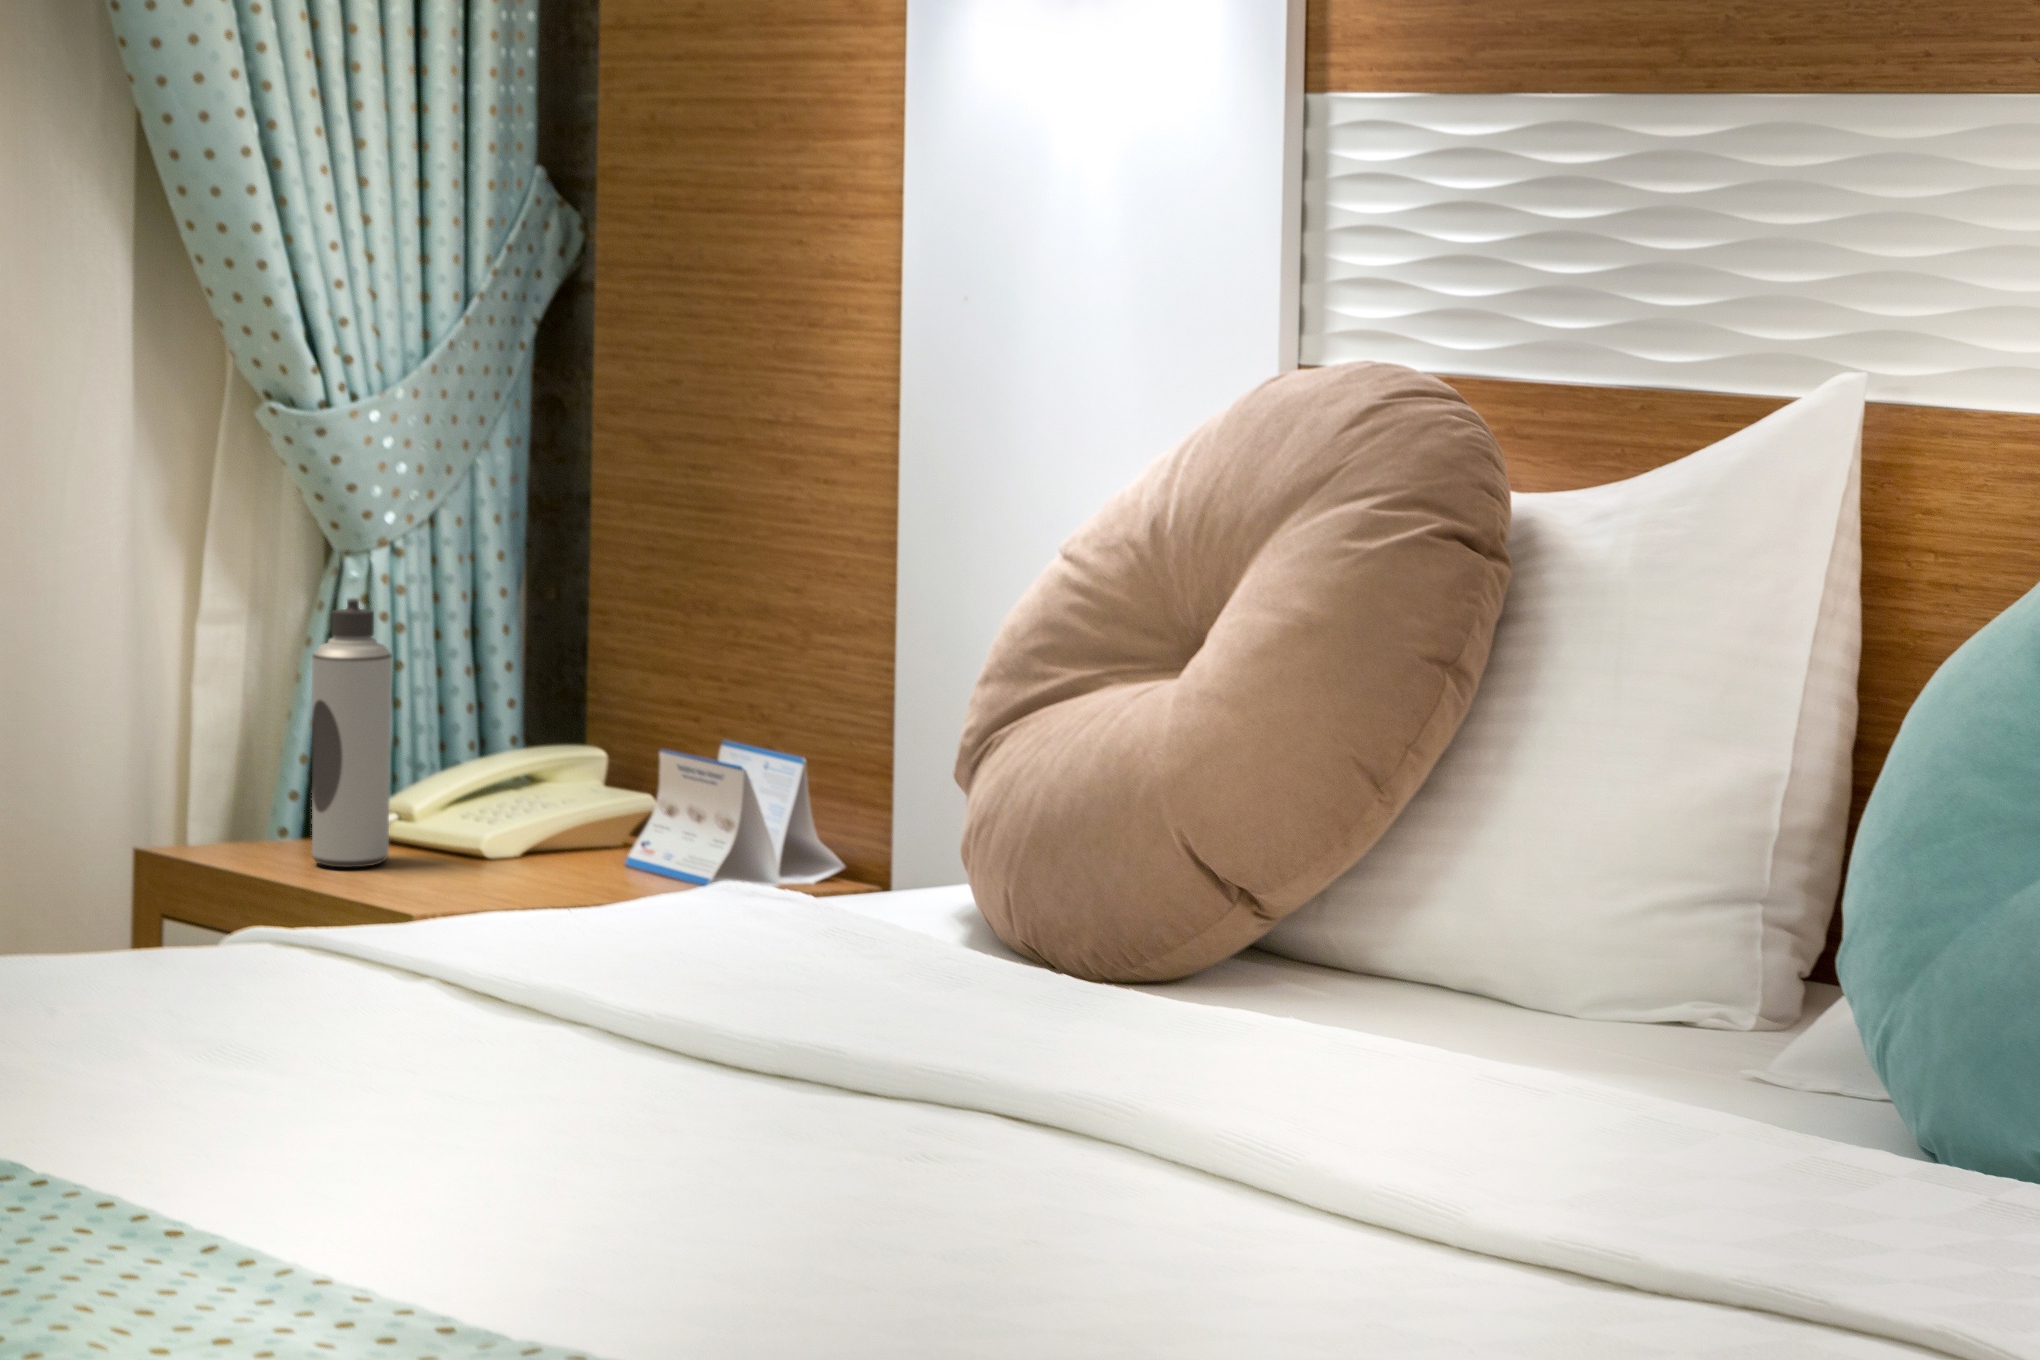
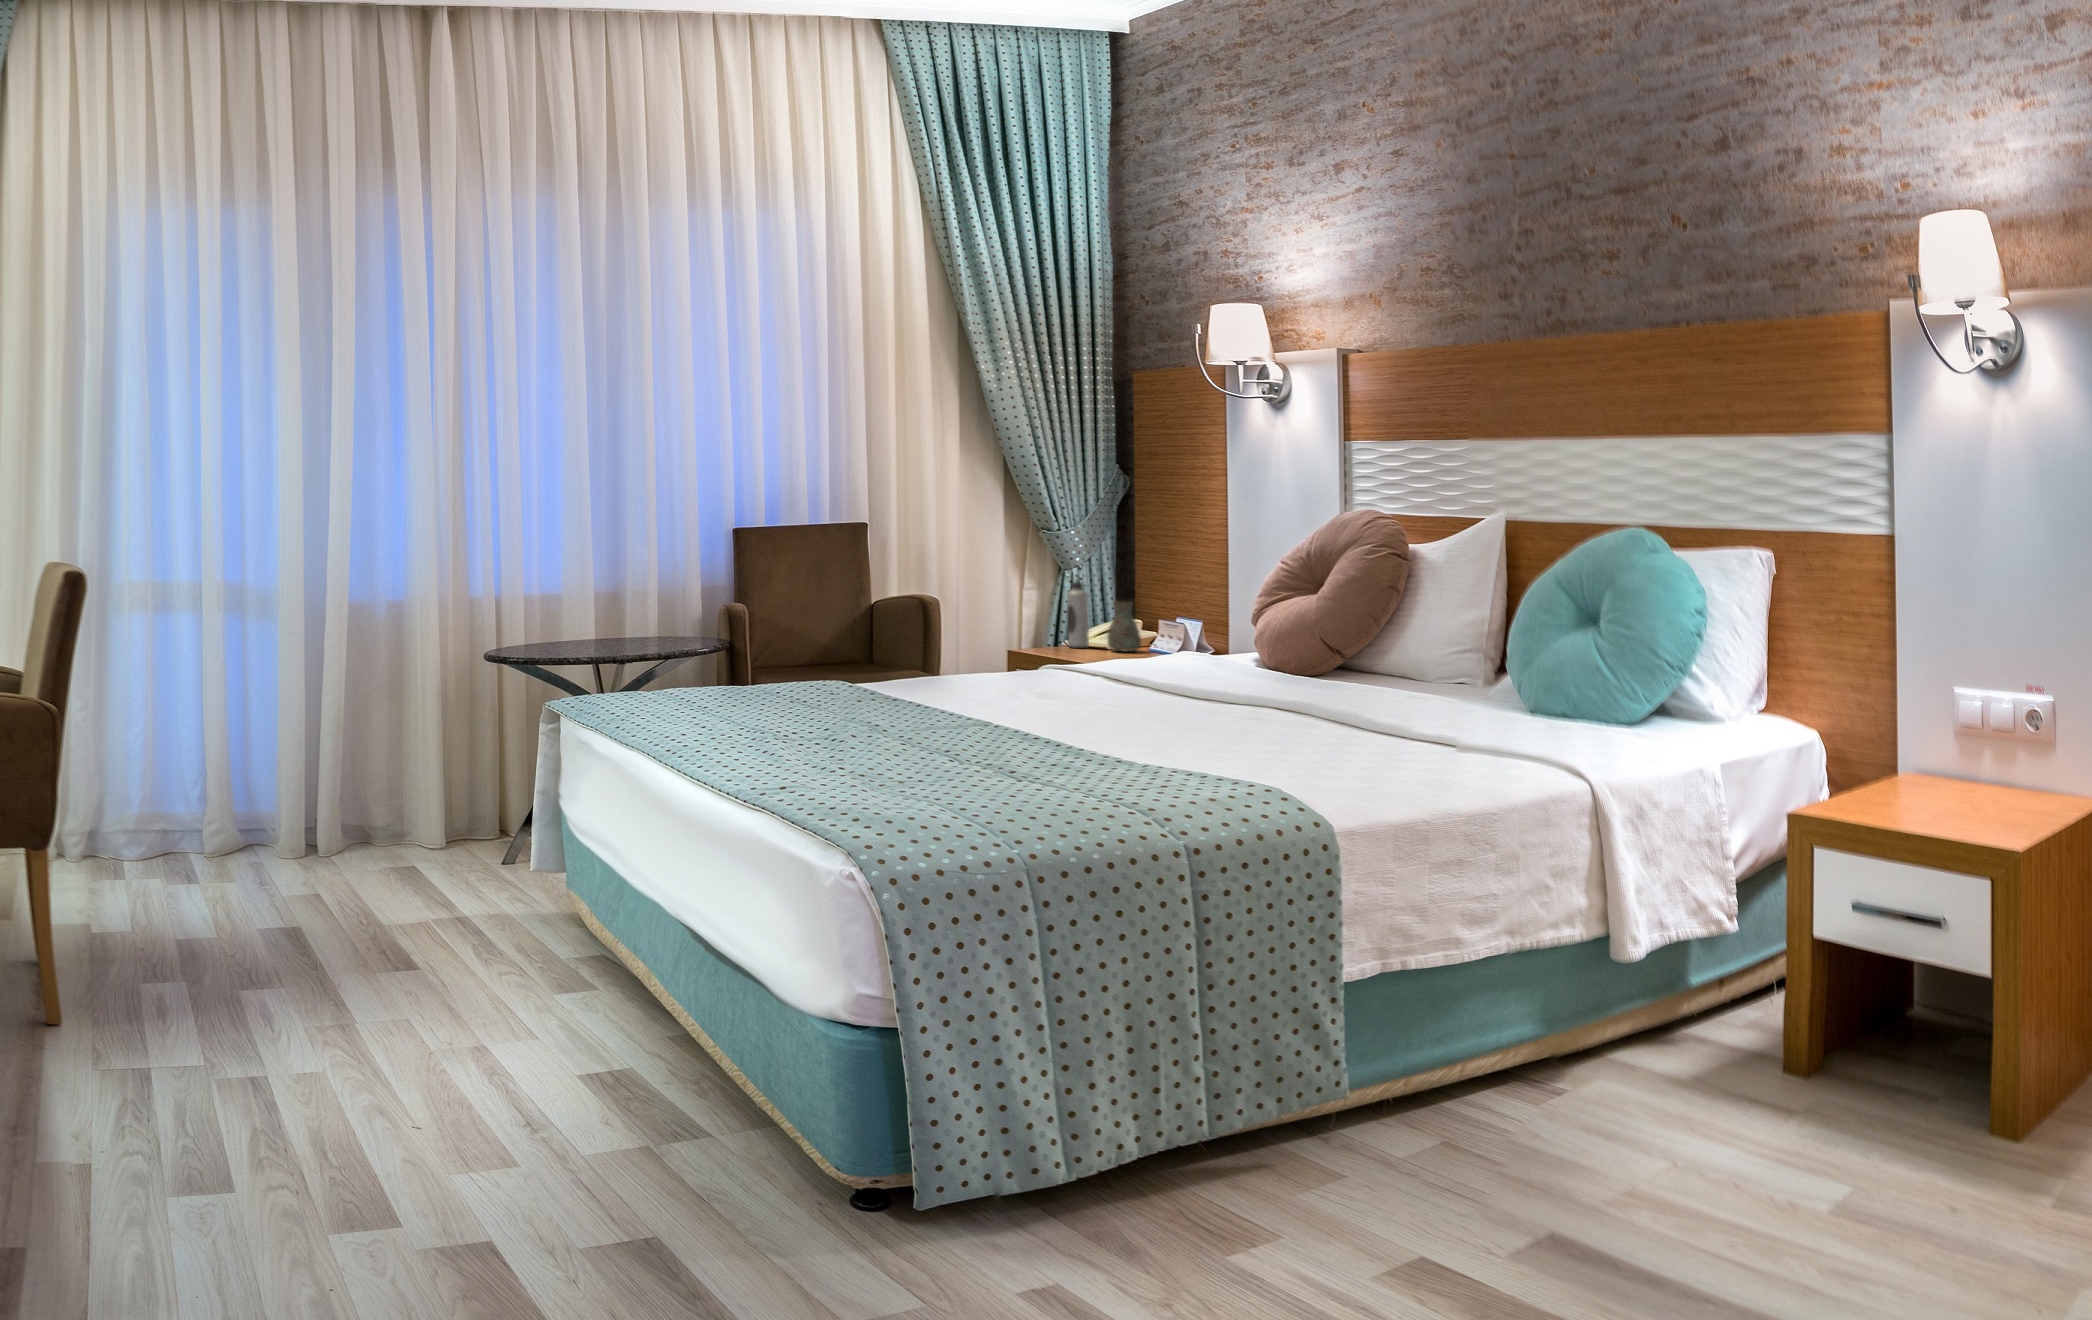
decorative vase: none [445,683,571,885] -> present [1107,601,1141,652]

